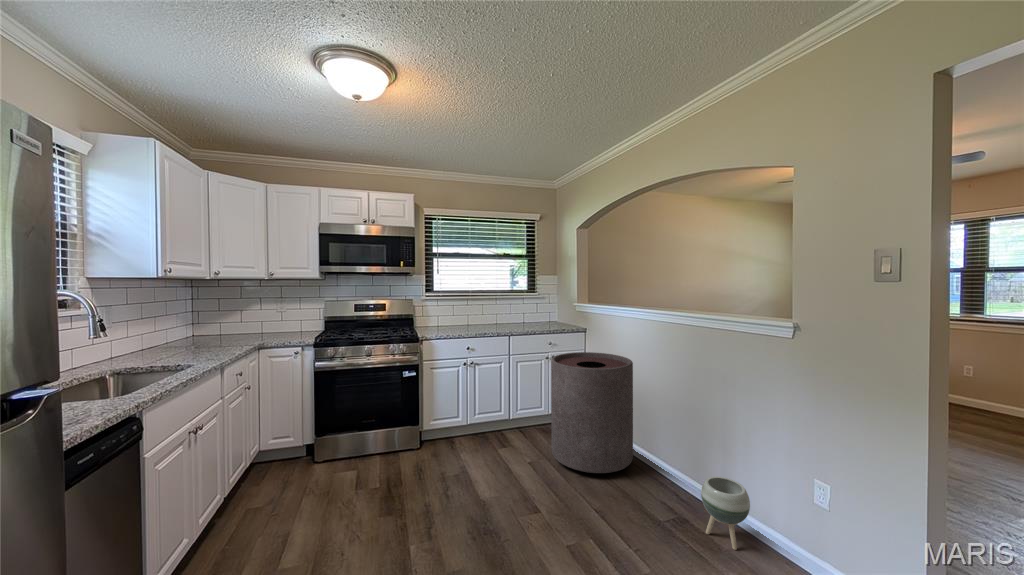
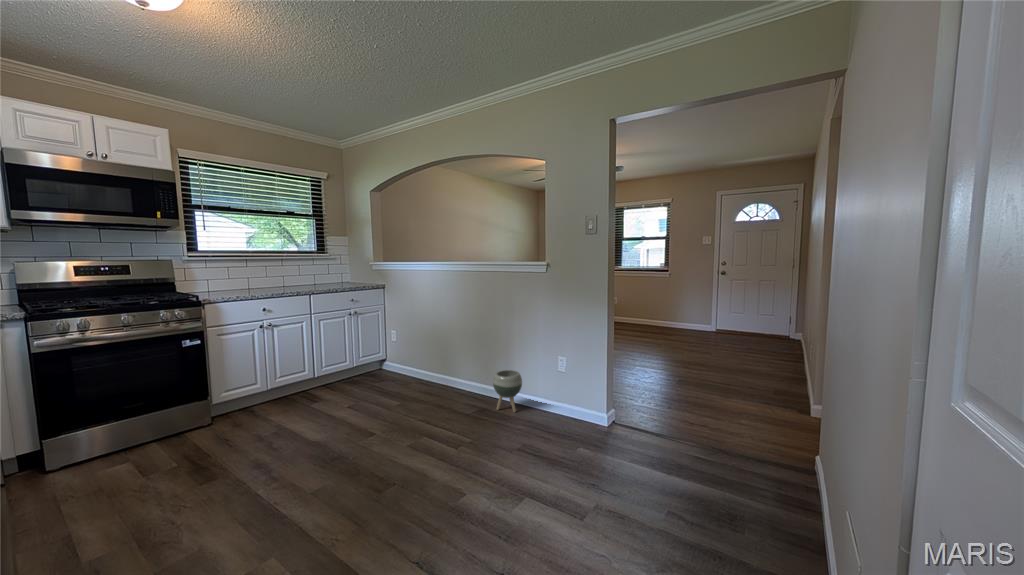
trash can: present [551,352,633,473] -> none [362,302,438,400]

